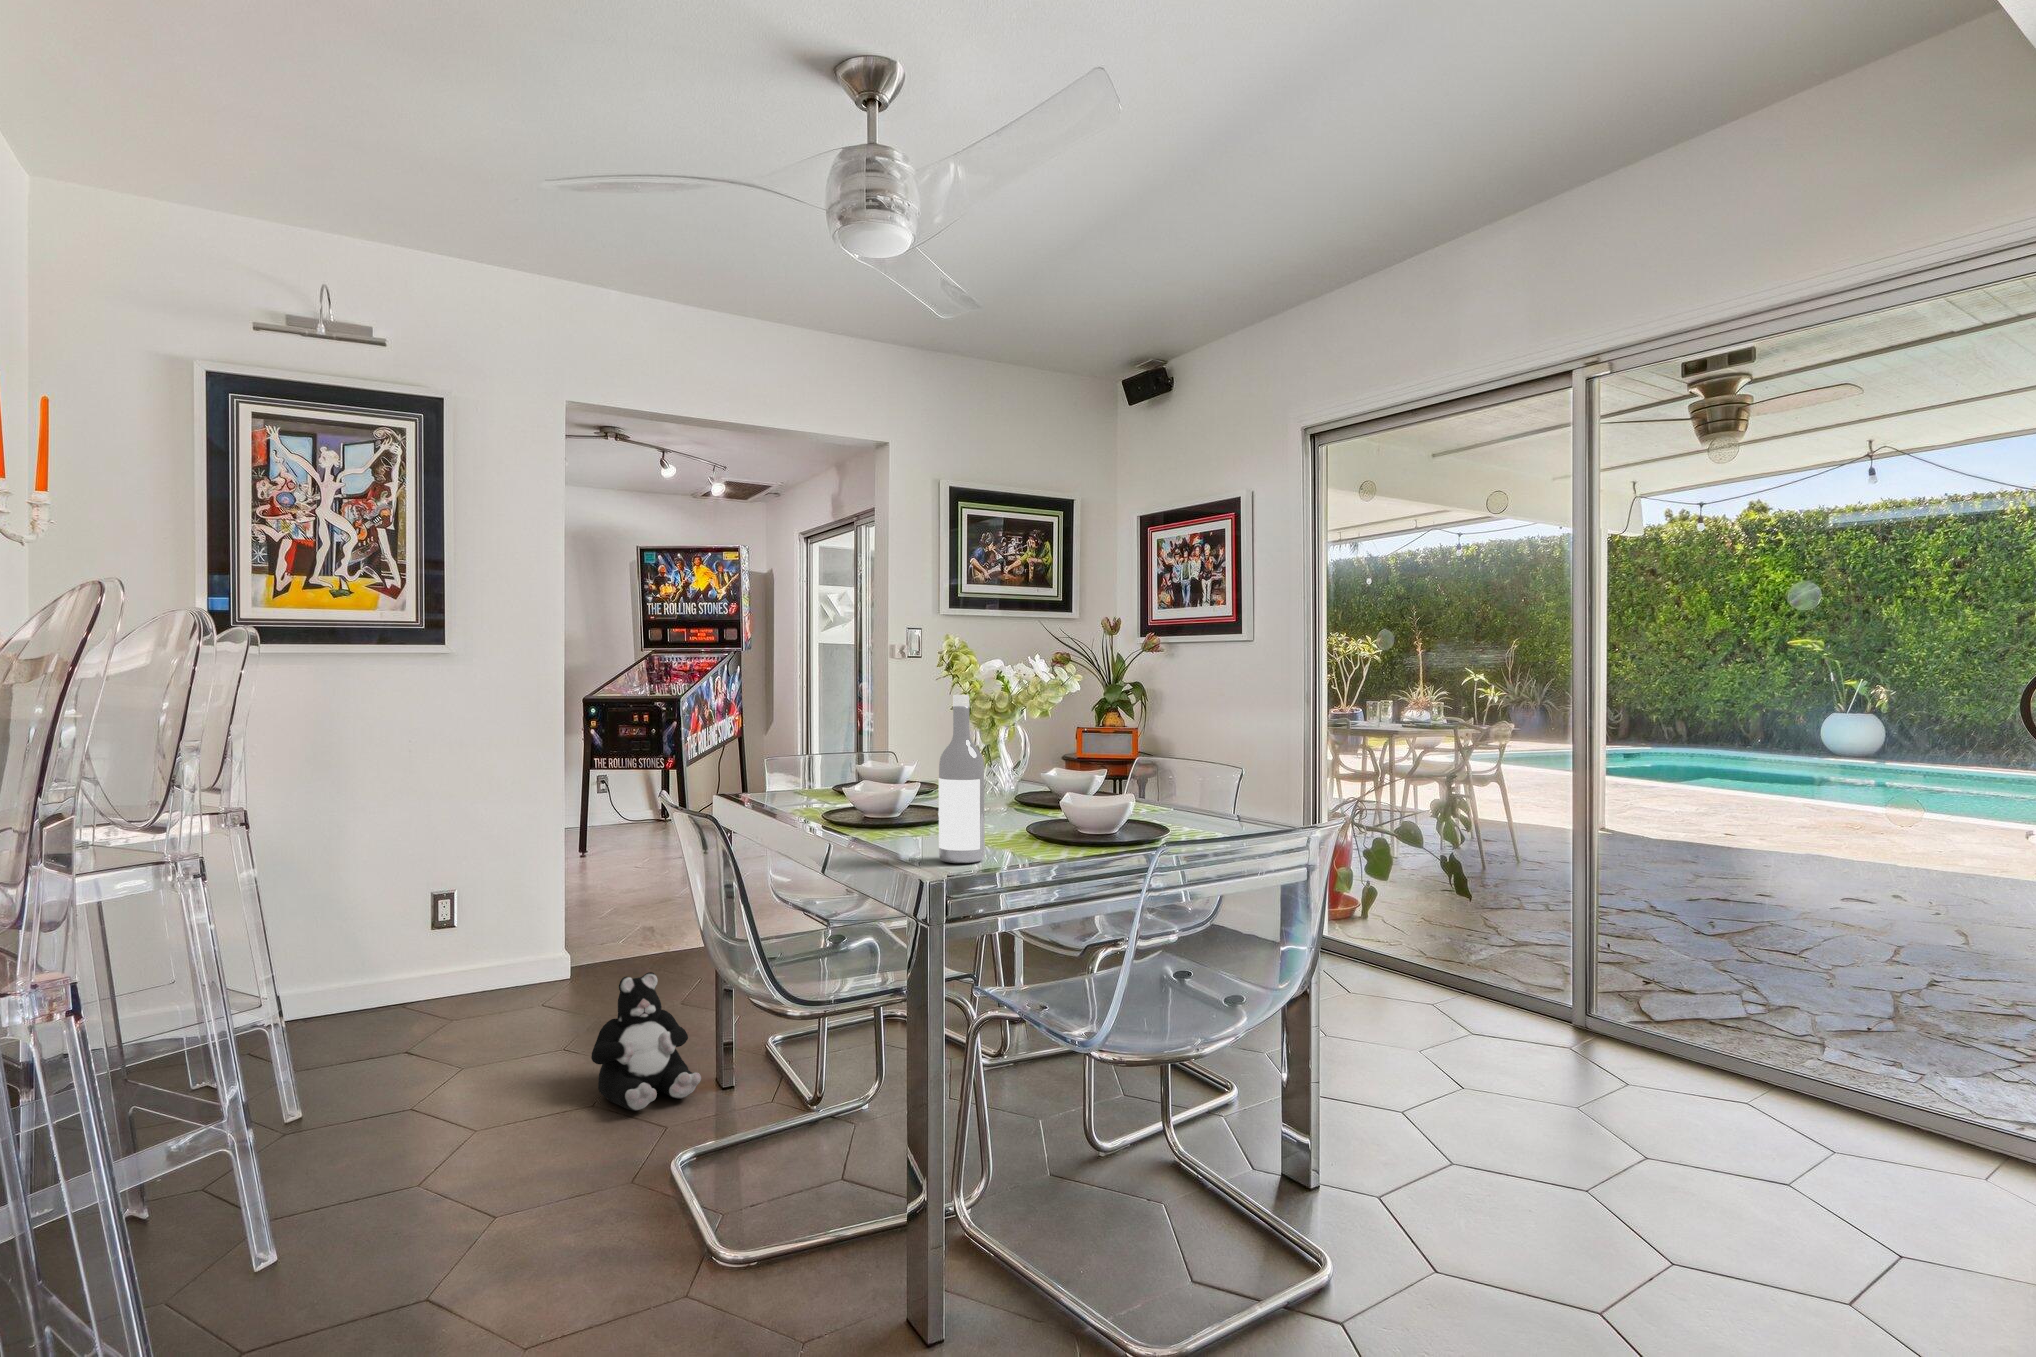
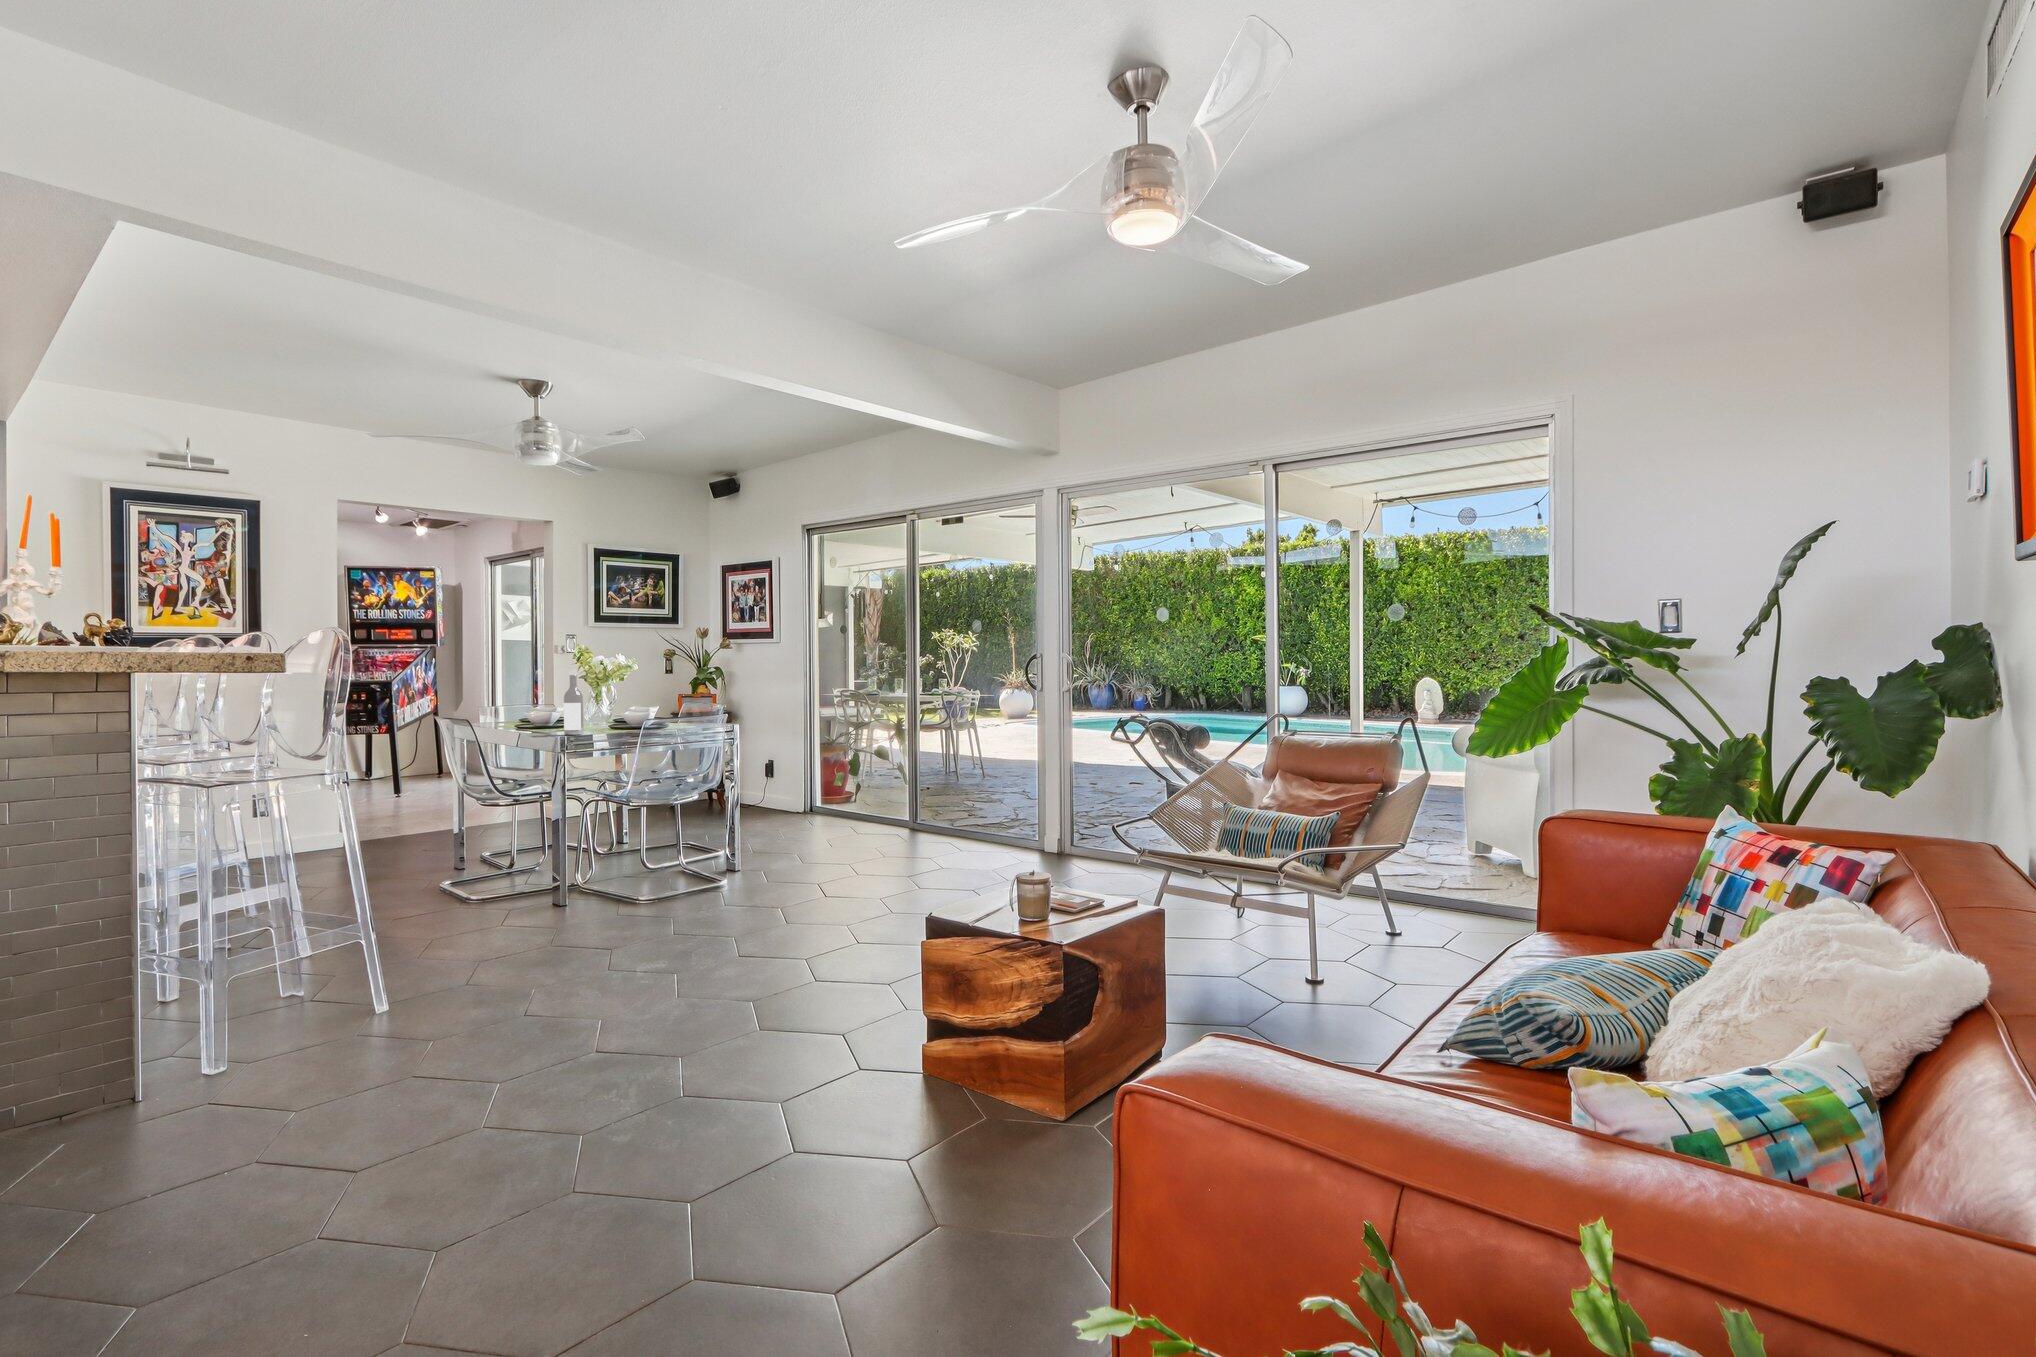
plush toy: present [591,972,701,1110] -> none [387,814,448,876]

